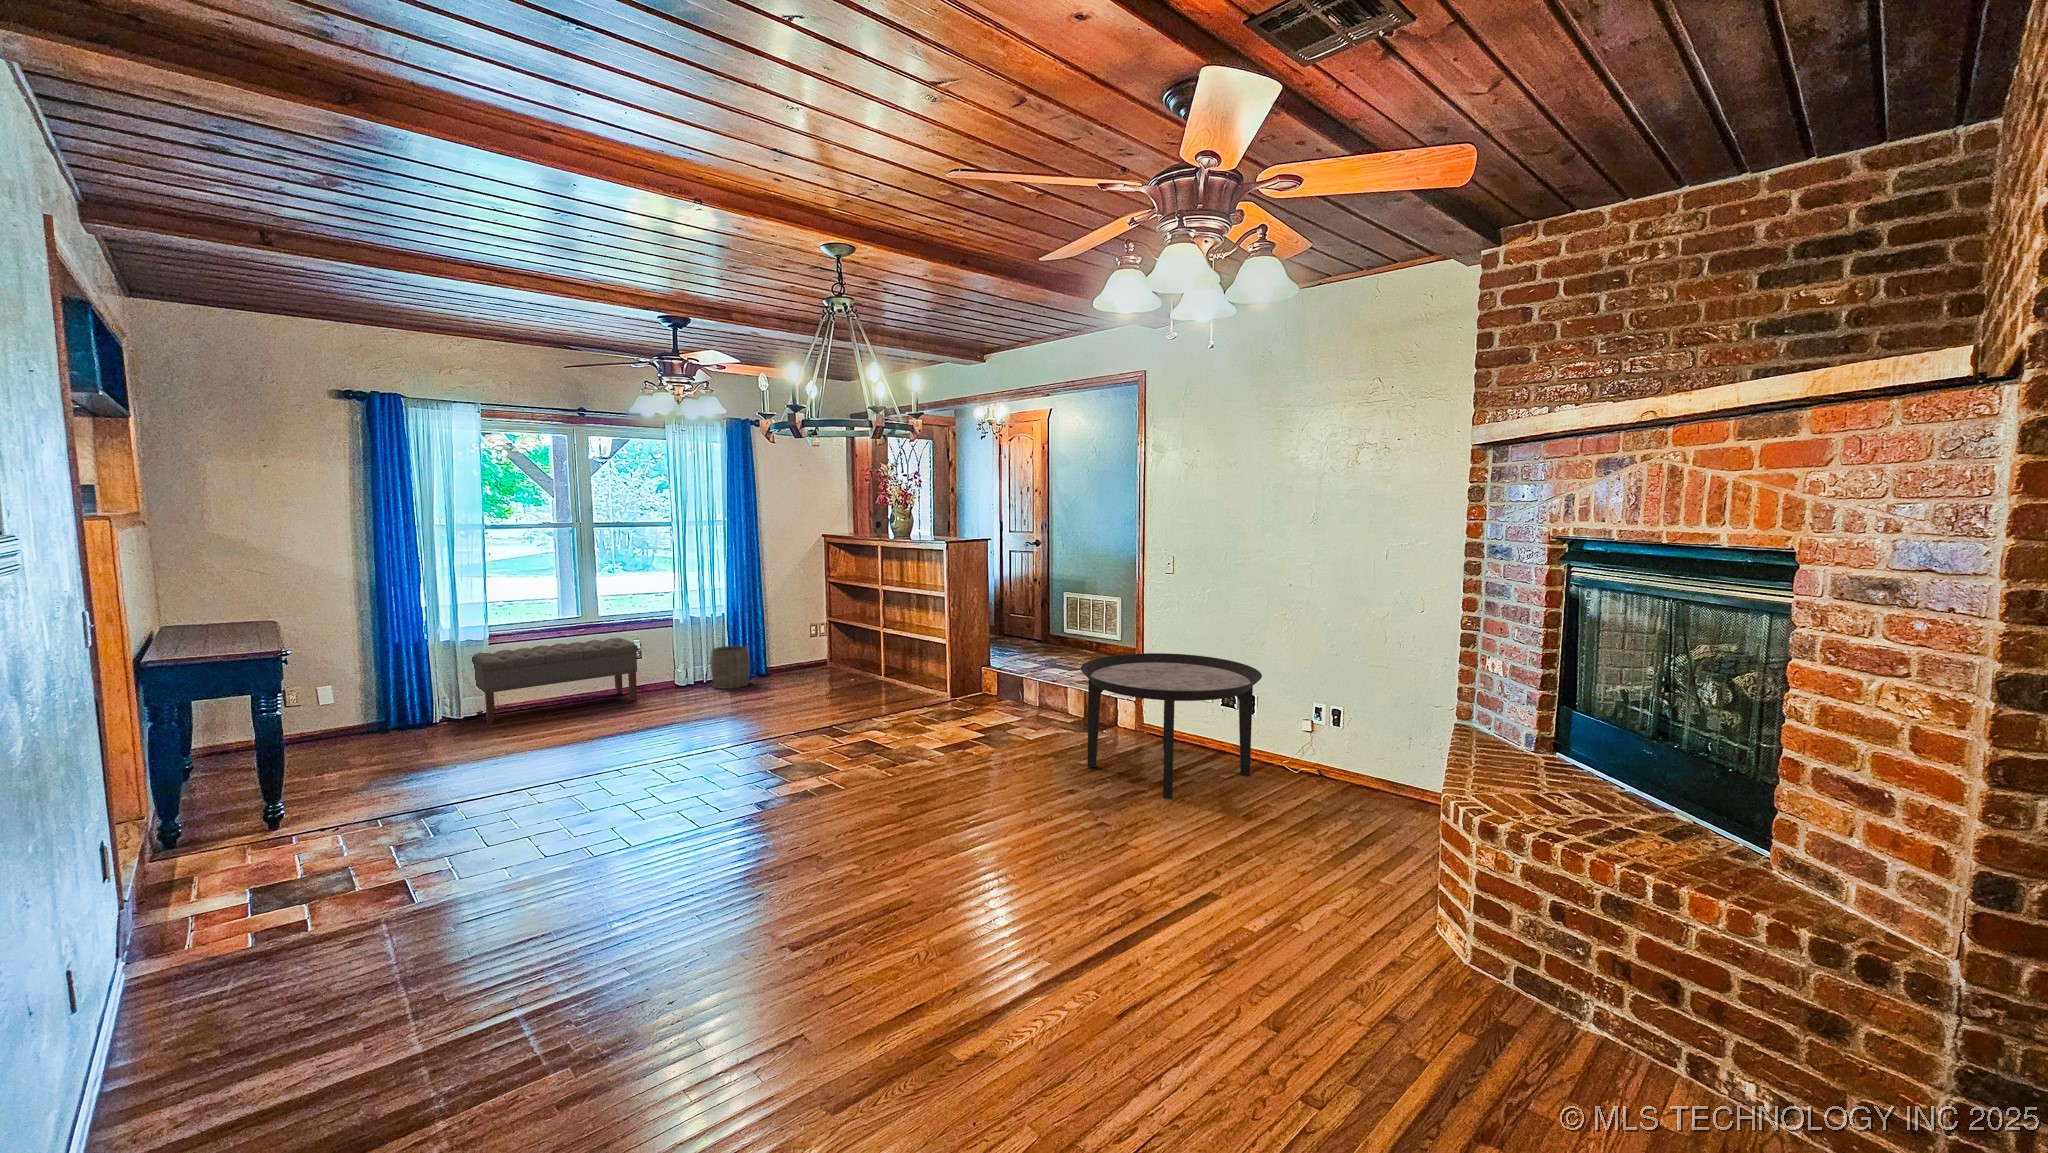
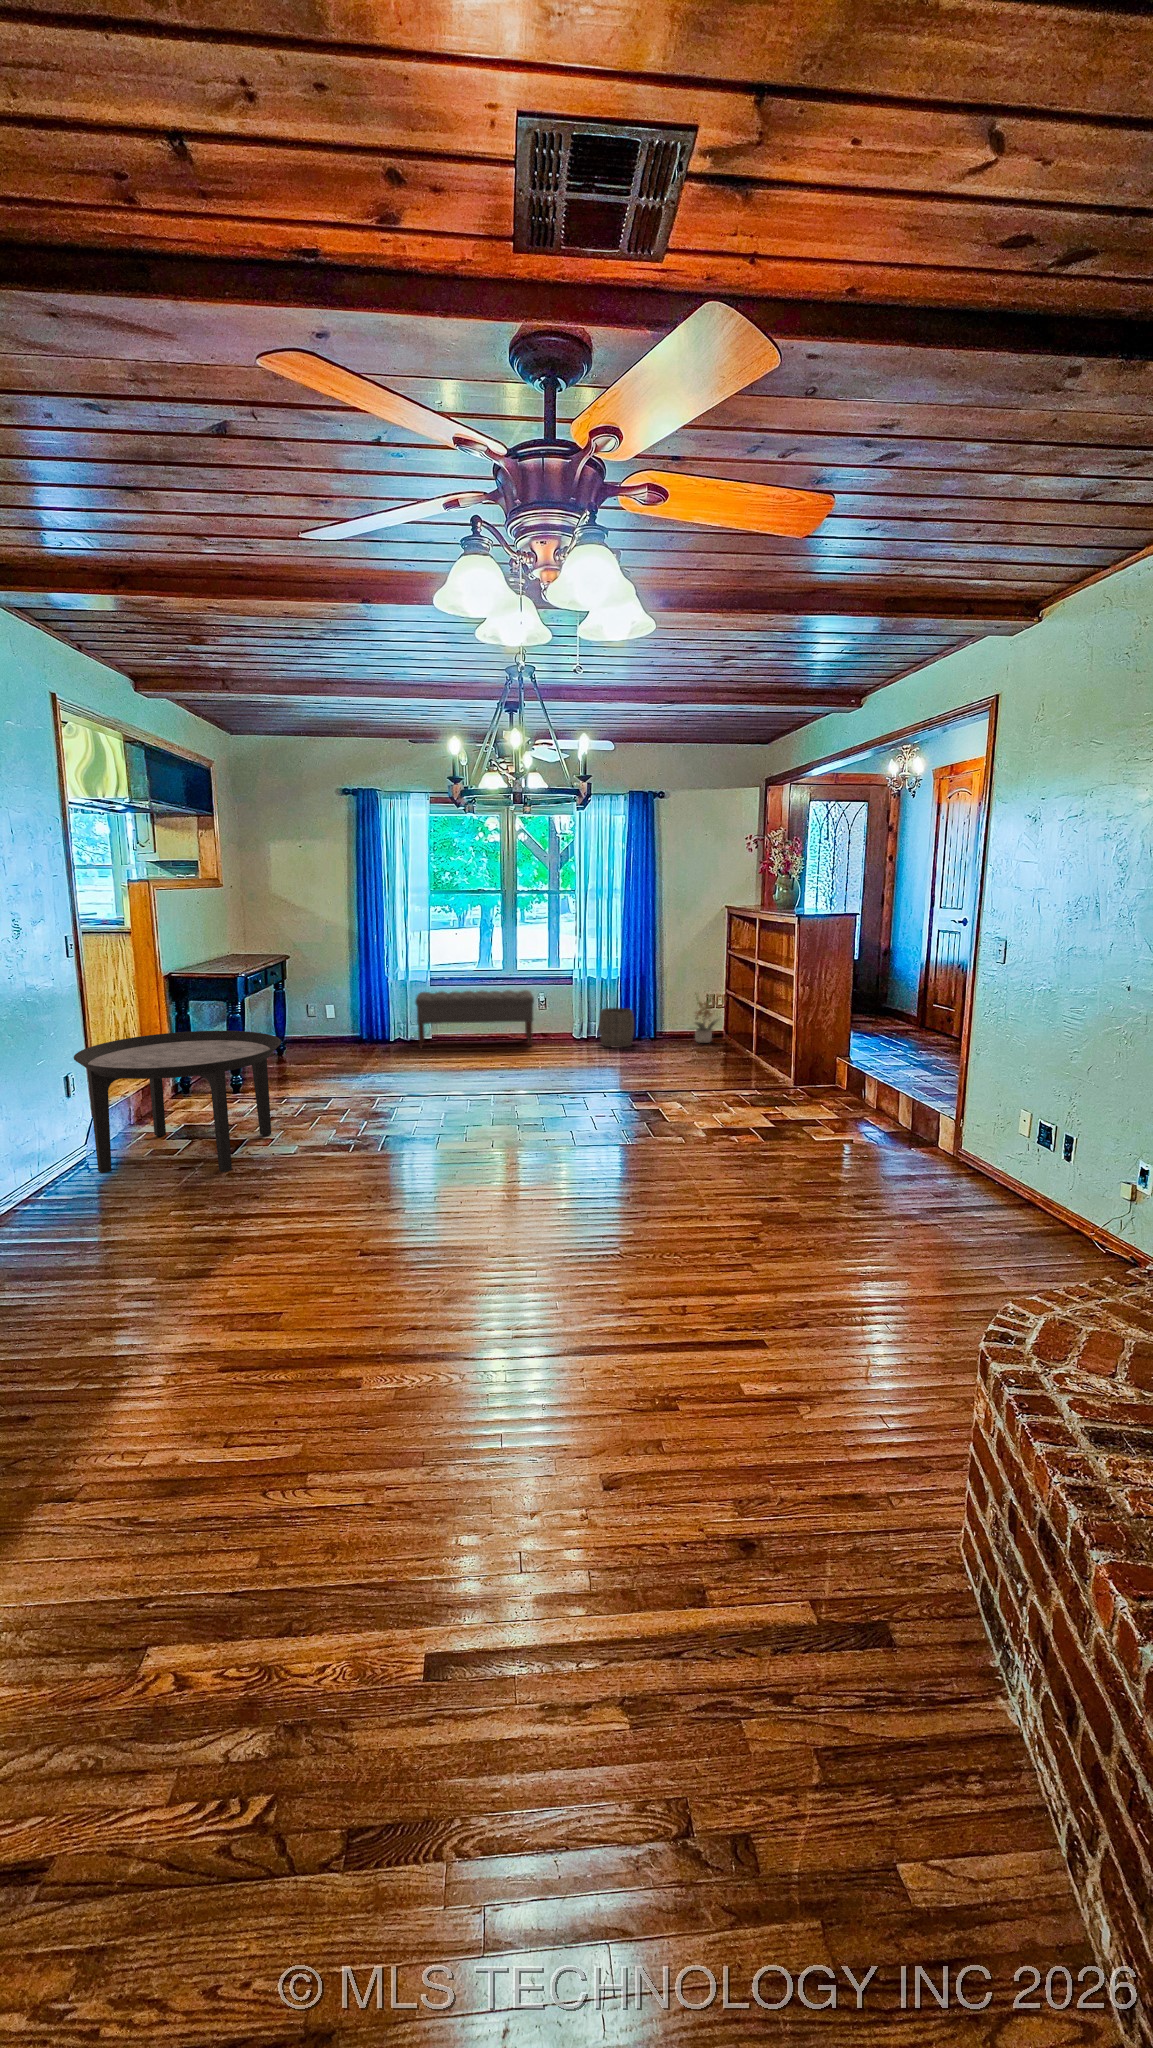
potted plant: none [798,621,836,672] -> present [689,993,727,1043]
round table: present [1081,653,1262,799] -> present [74,1031,281,1173]

